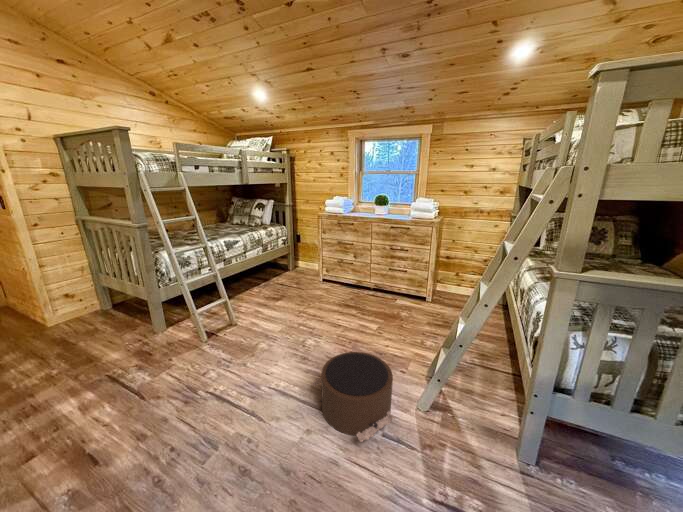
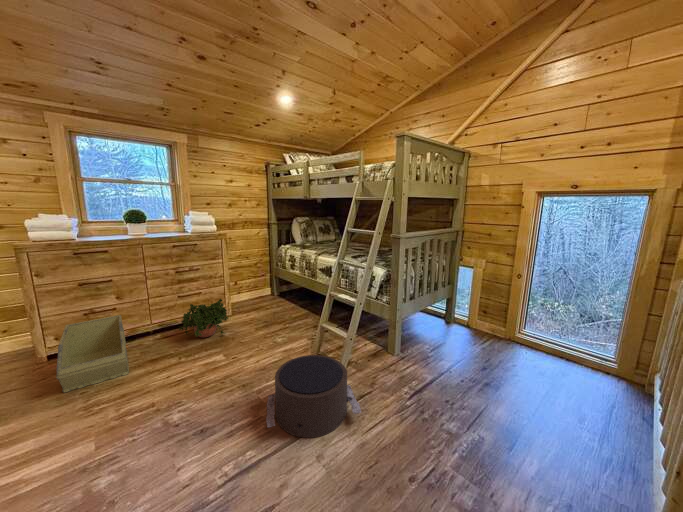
storage bin: none [300,264,353,306] -> present [56,315,129,393]
potted plant: none [373,277,415,314] -> present [179,299,228,337]

